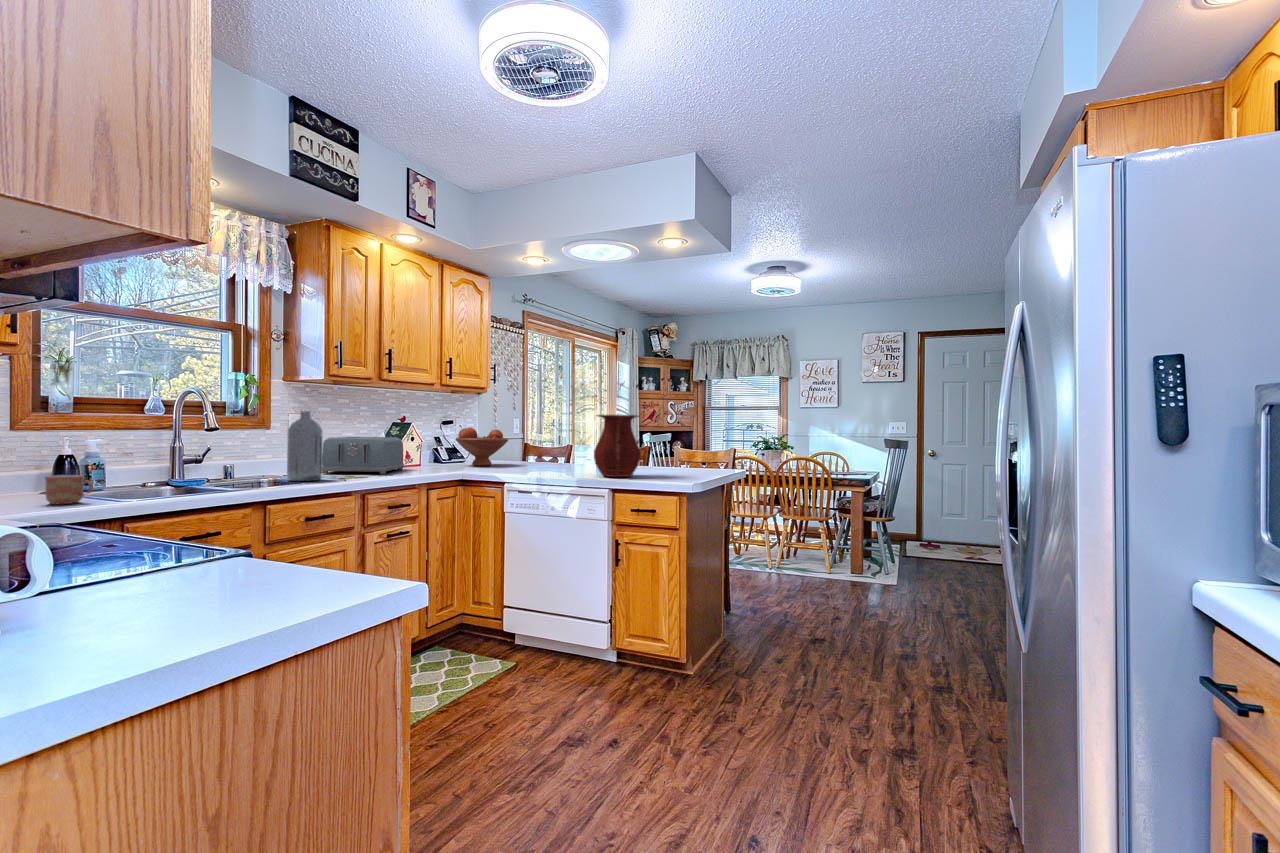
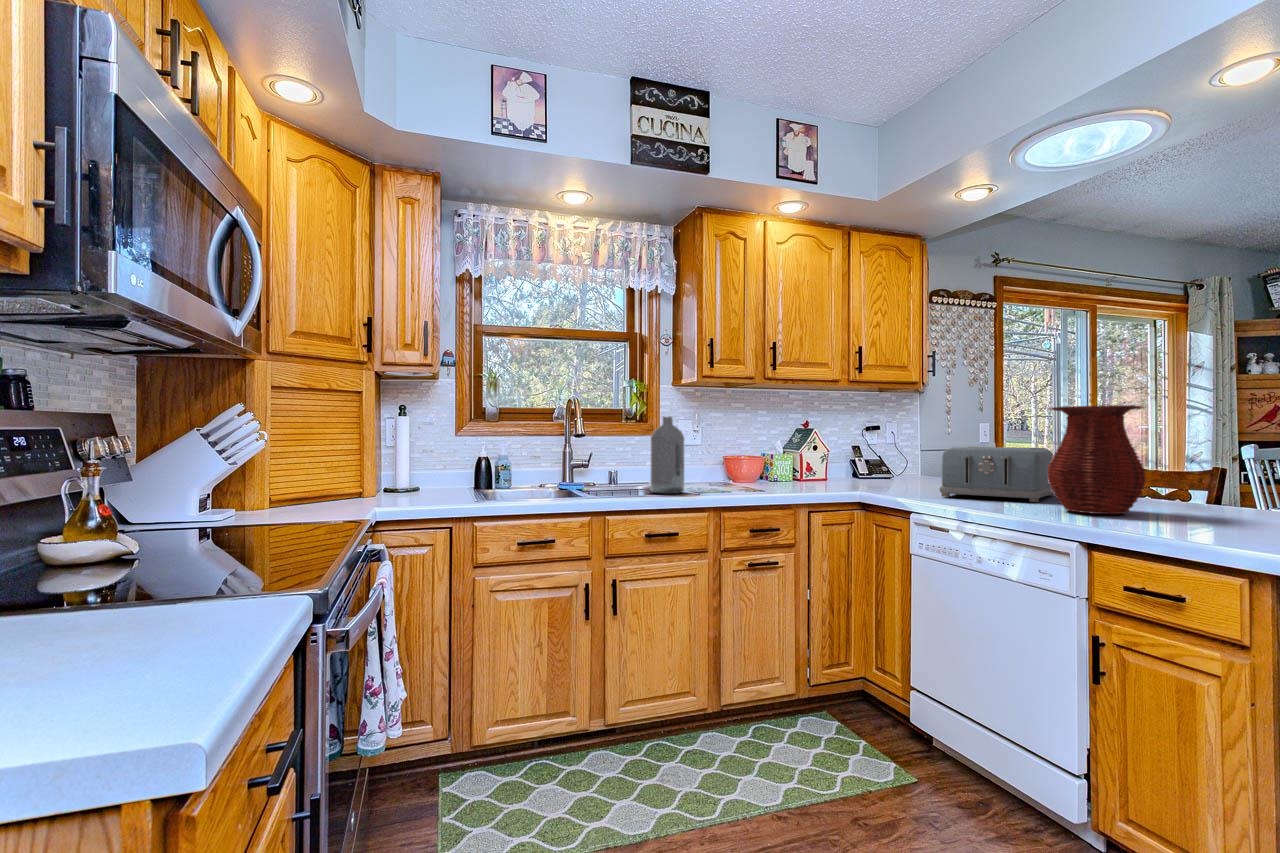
fruit bowl: present [456,427,508,466] -> none [868,434,942,485]
toaster: present [322,437,404,474] -> present [940,447,1054,502]
mug: present [45,475,93,504] -> none [433,478,462,503]

